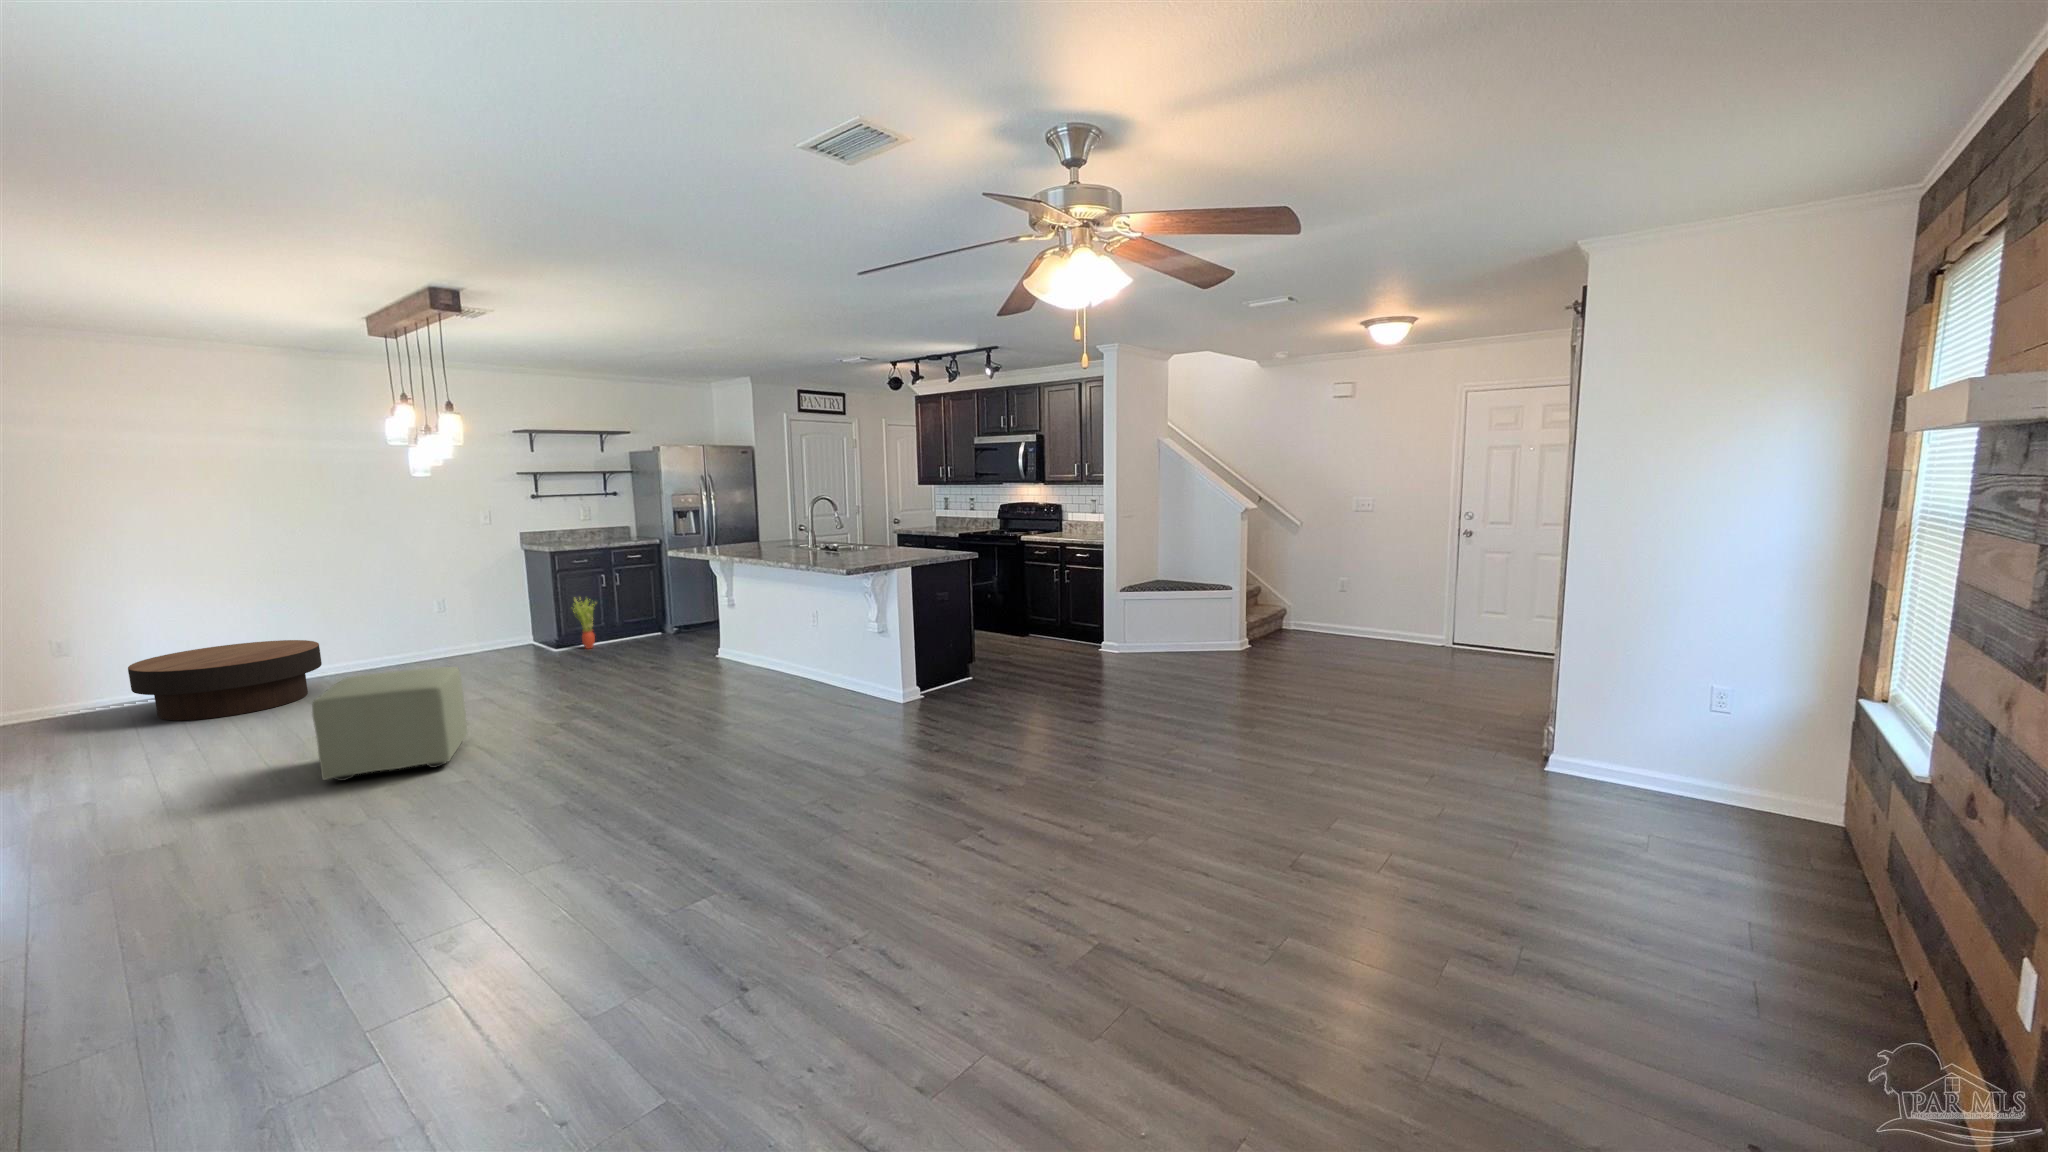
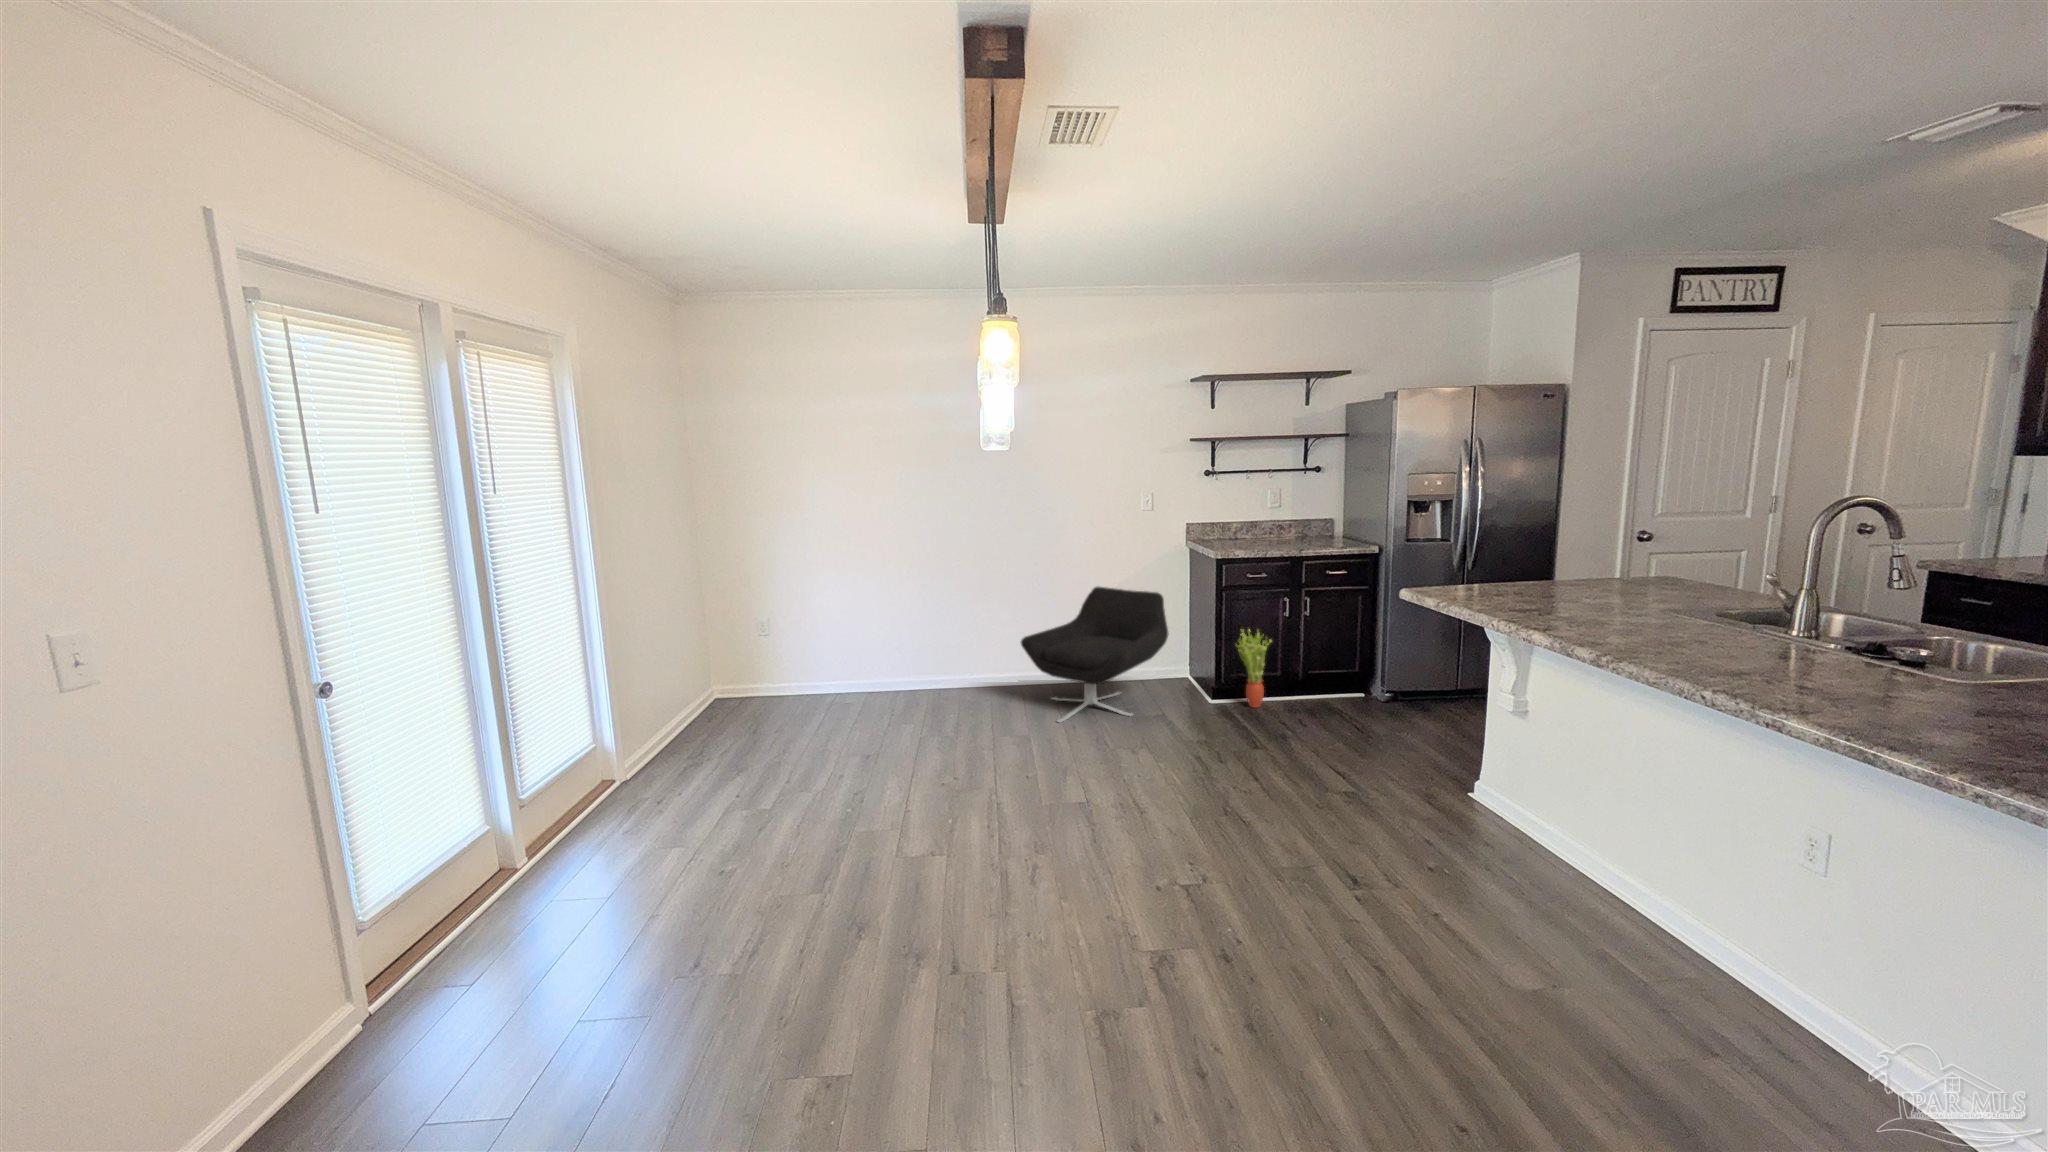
lounge chair: none [389,581,519,677] -> present [1021,587,1169,722]
coffee table: present [128,640,322,720] -> none [781,639,947,739]
ottoman: present [312,667,467,781] -> none [756,788,1008,1039]

